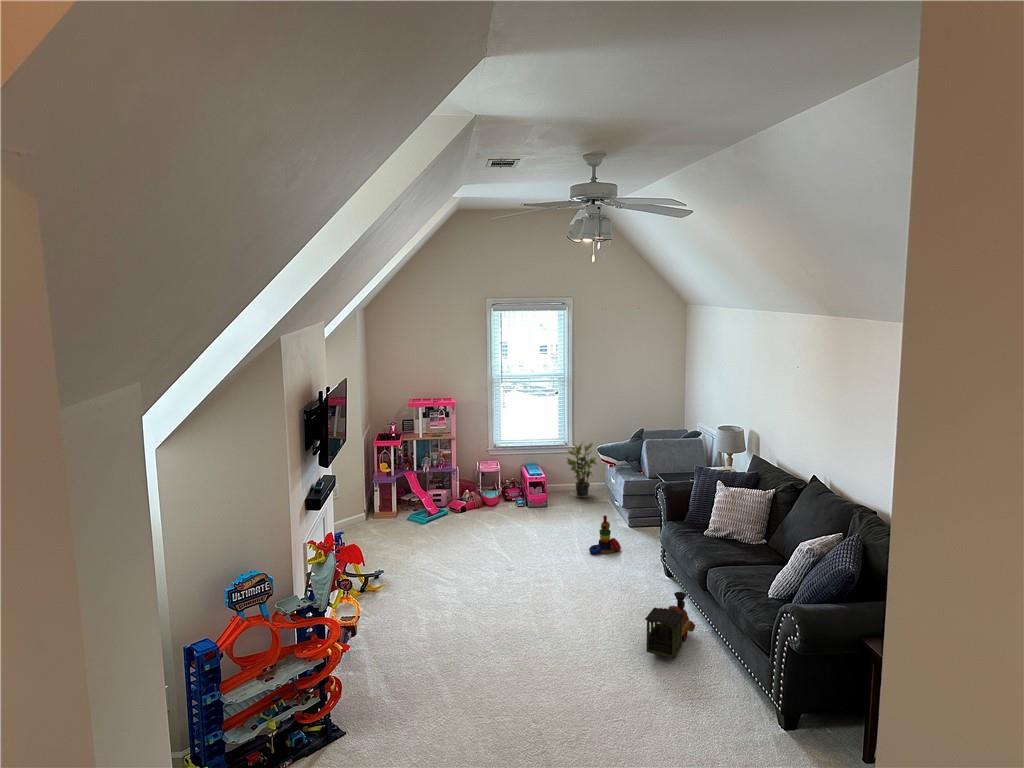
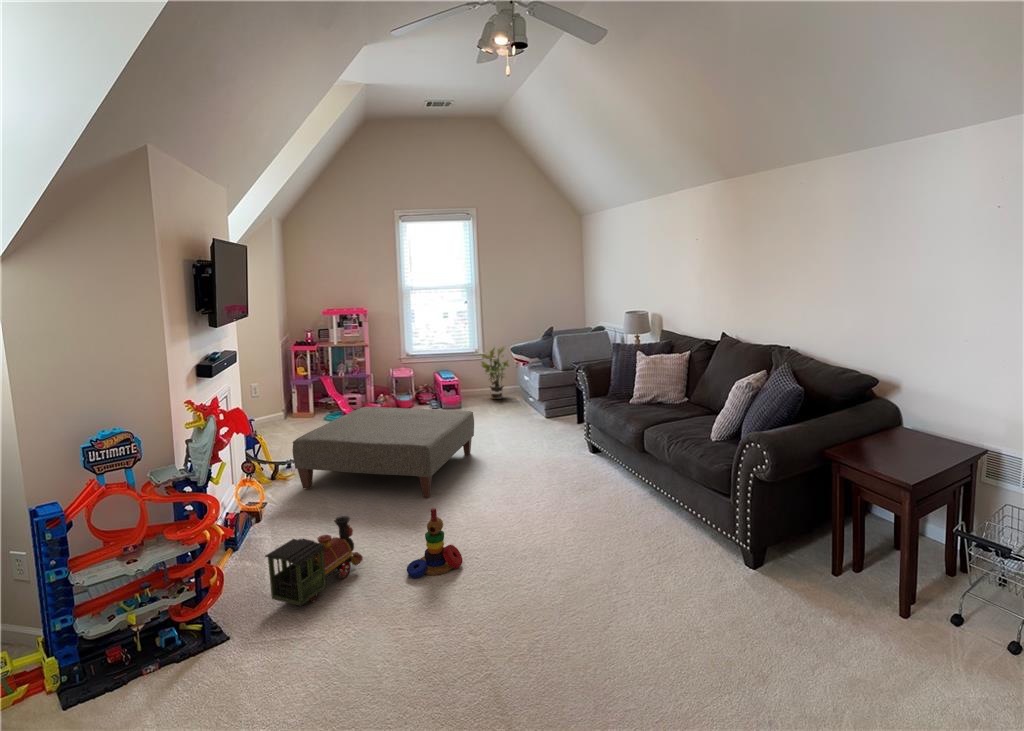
ottoman: none [387,514,558,619] -> present [293,407,474,498]
stacking toy: present [589,515,621,554] -> present [407,508,462,578]
toy train: present [645,592,695,659] -> present [265,516,363,606]

